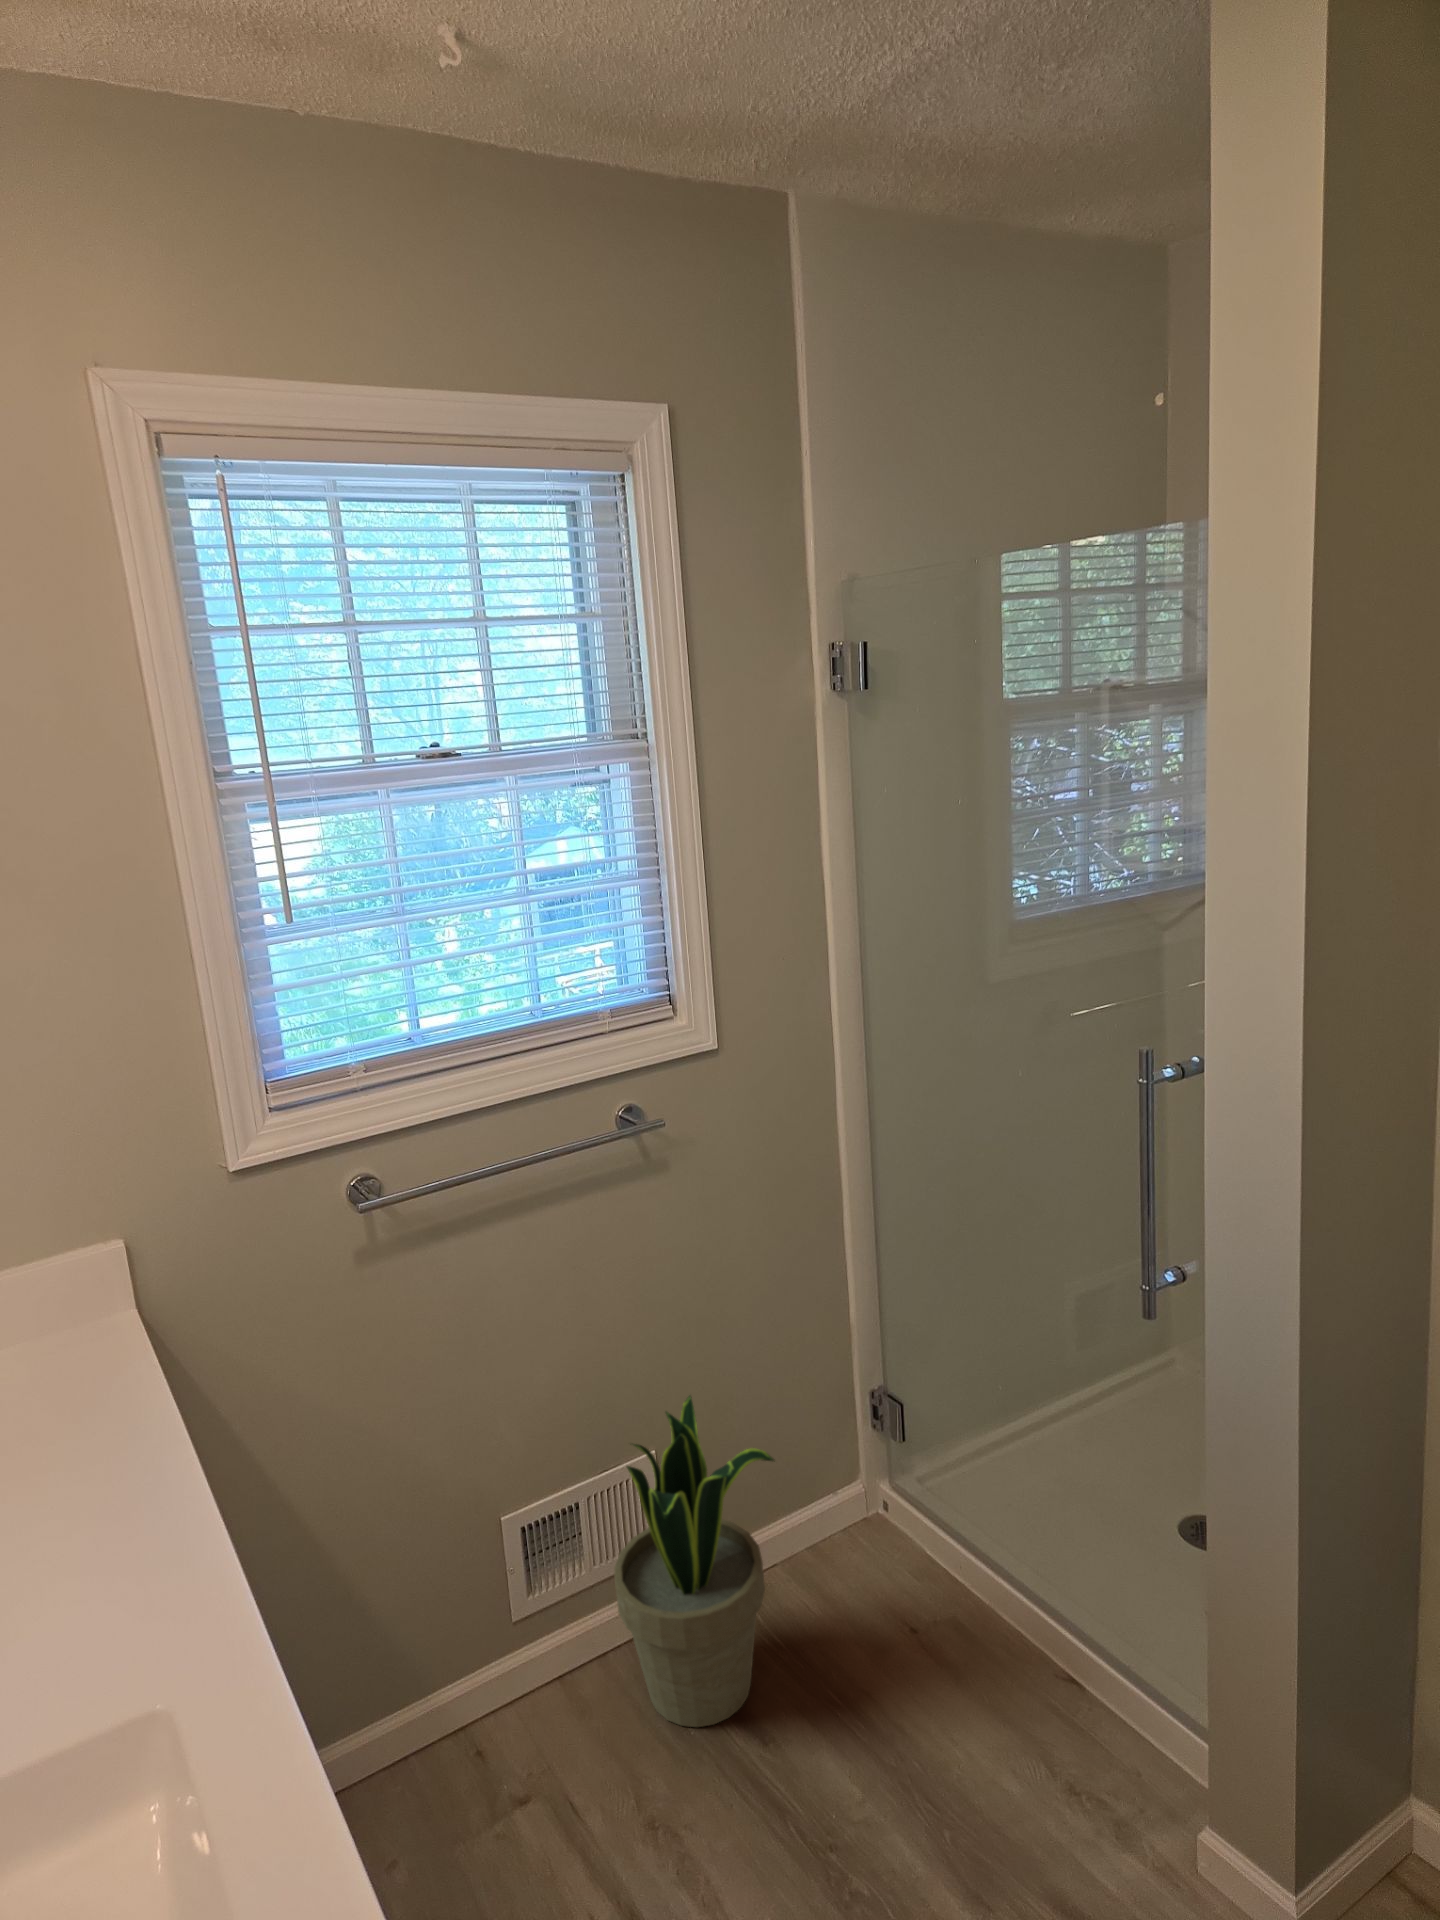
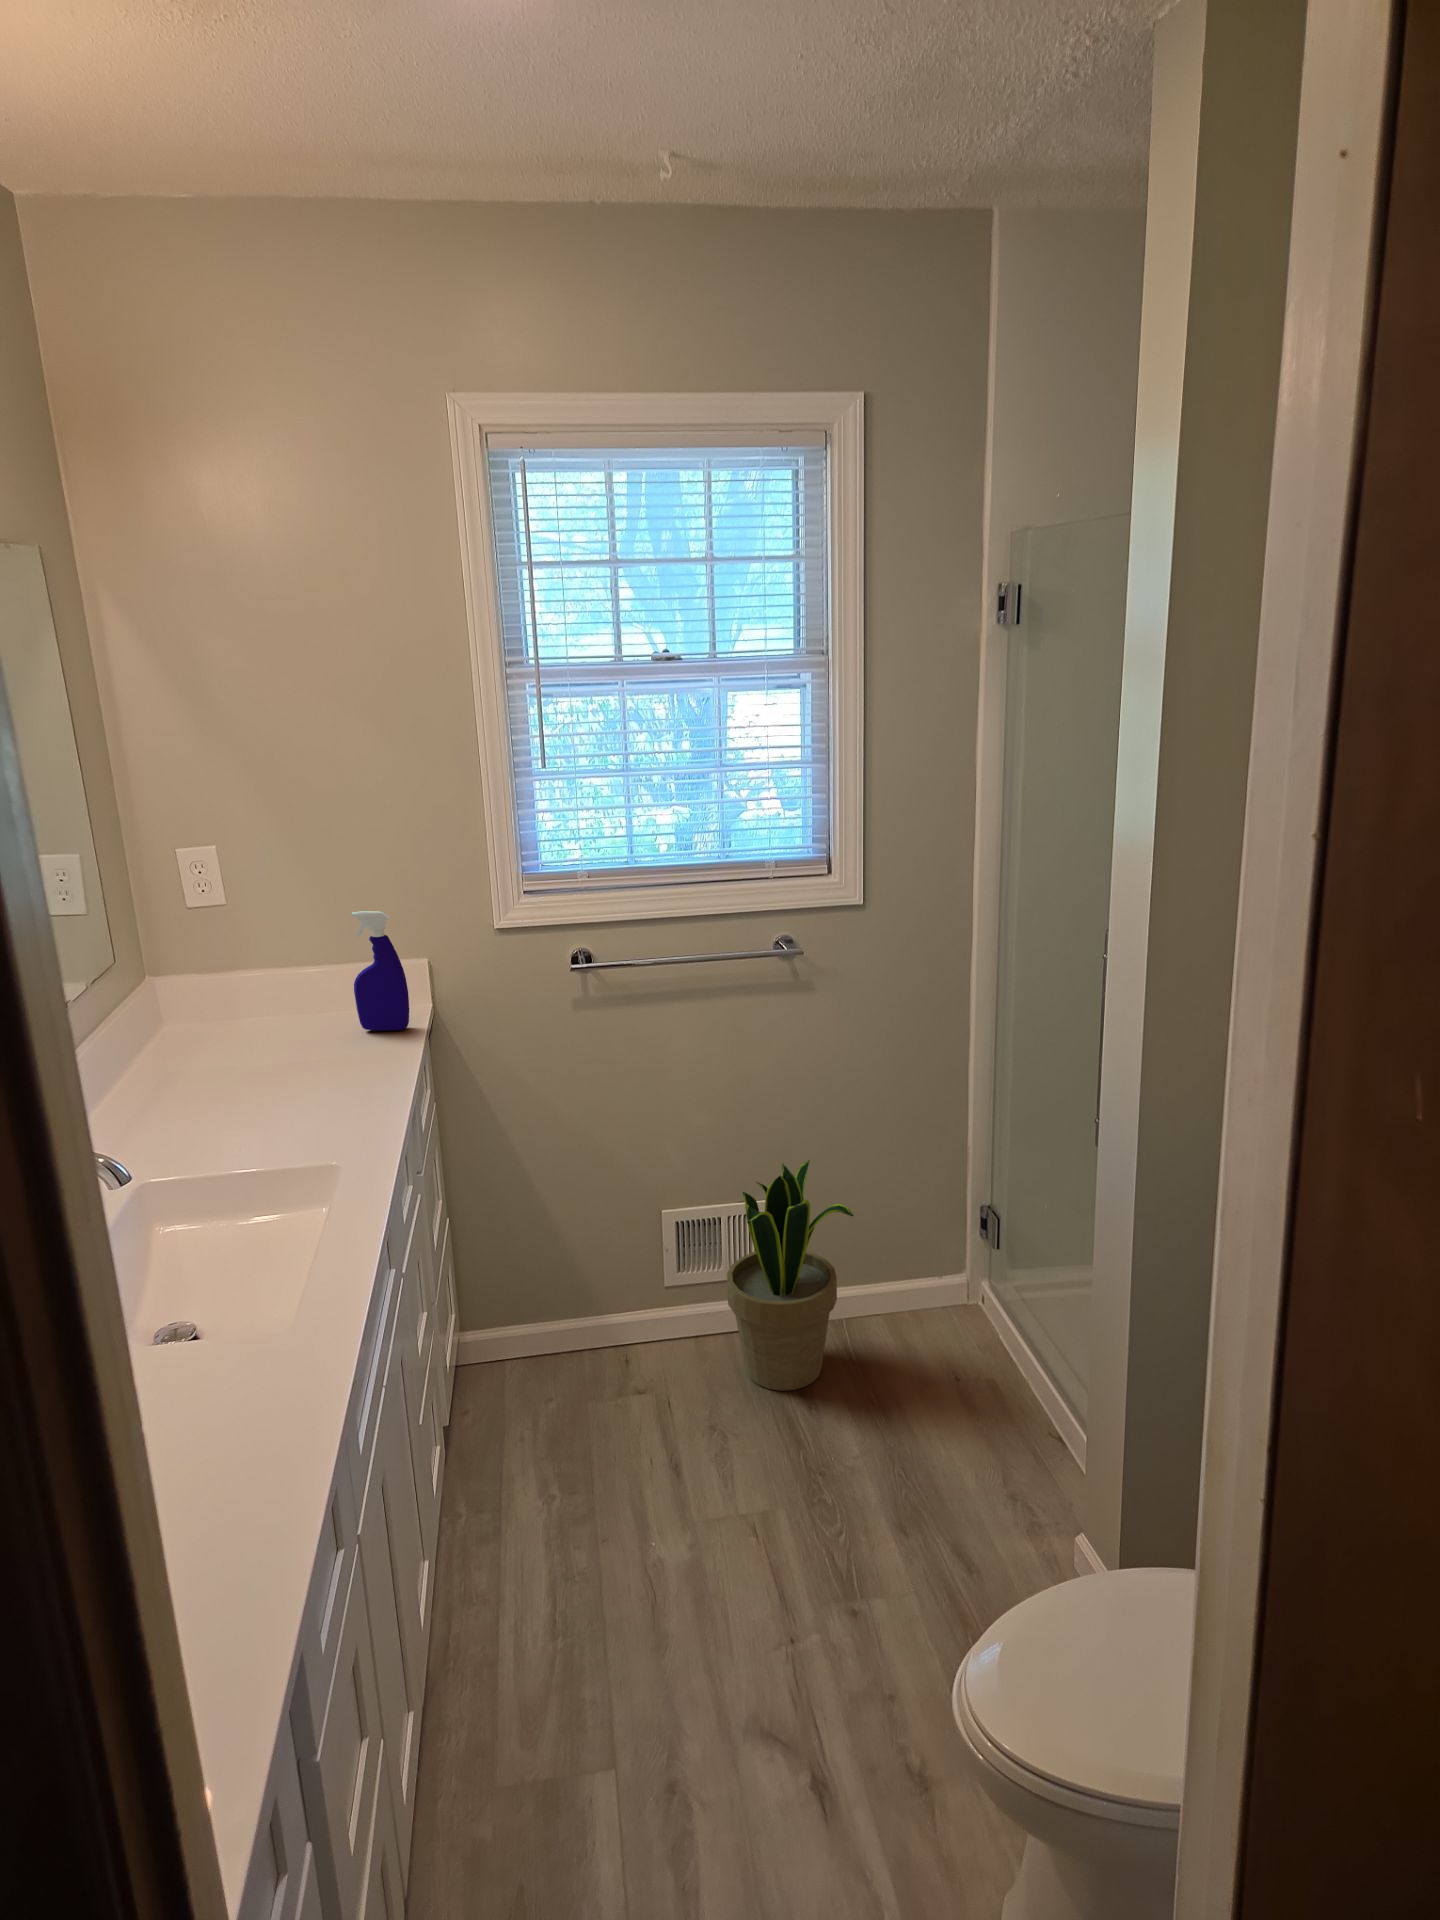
spray bottle: none [2,1187,121,1383] -> present [352,911,409,1031]

